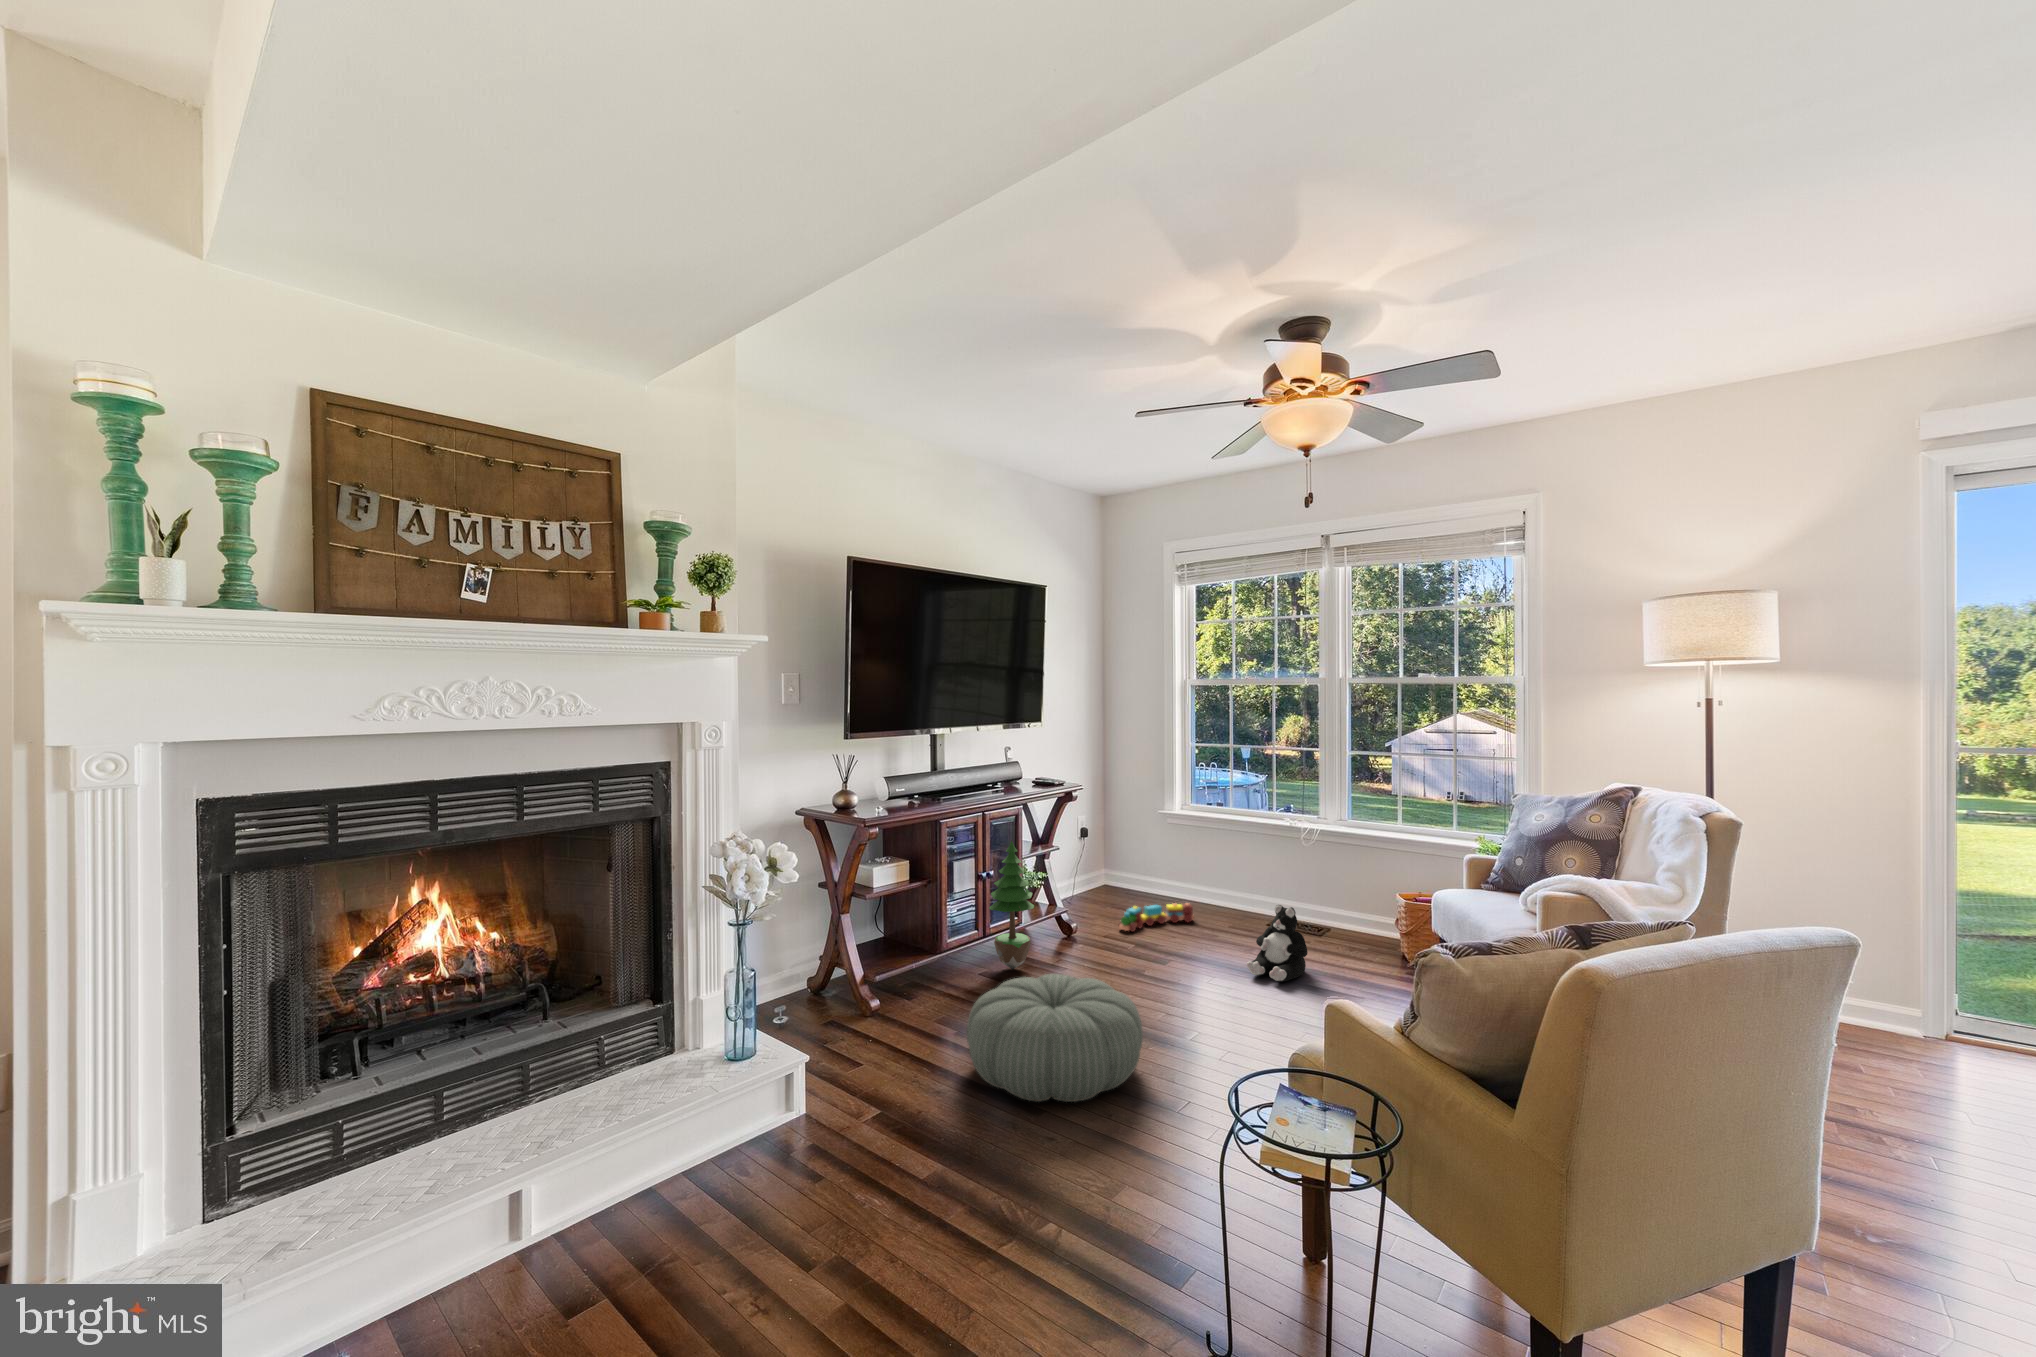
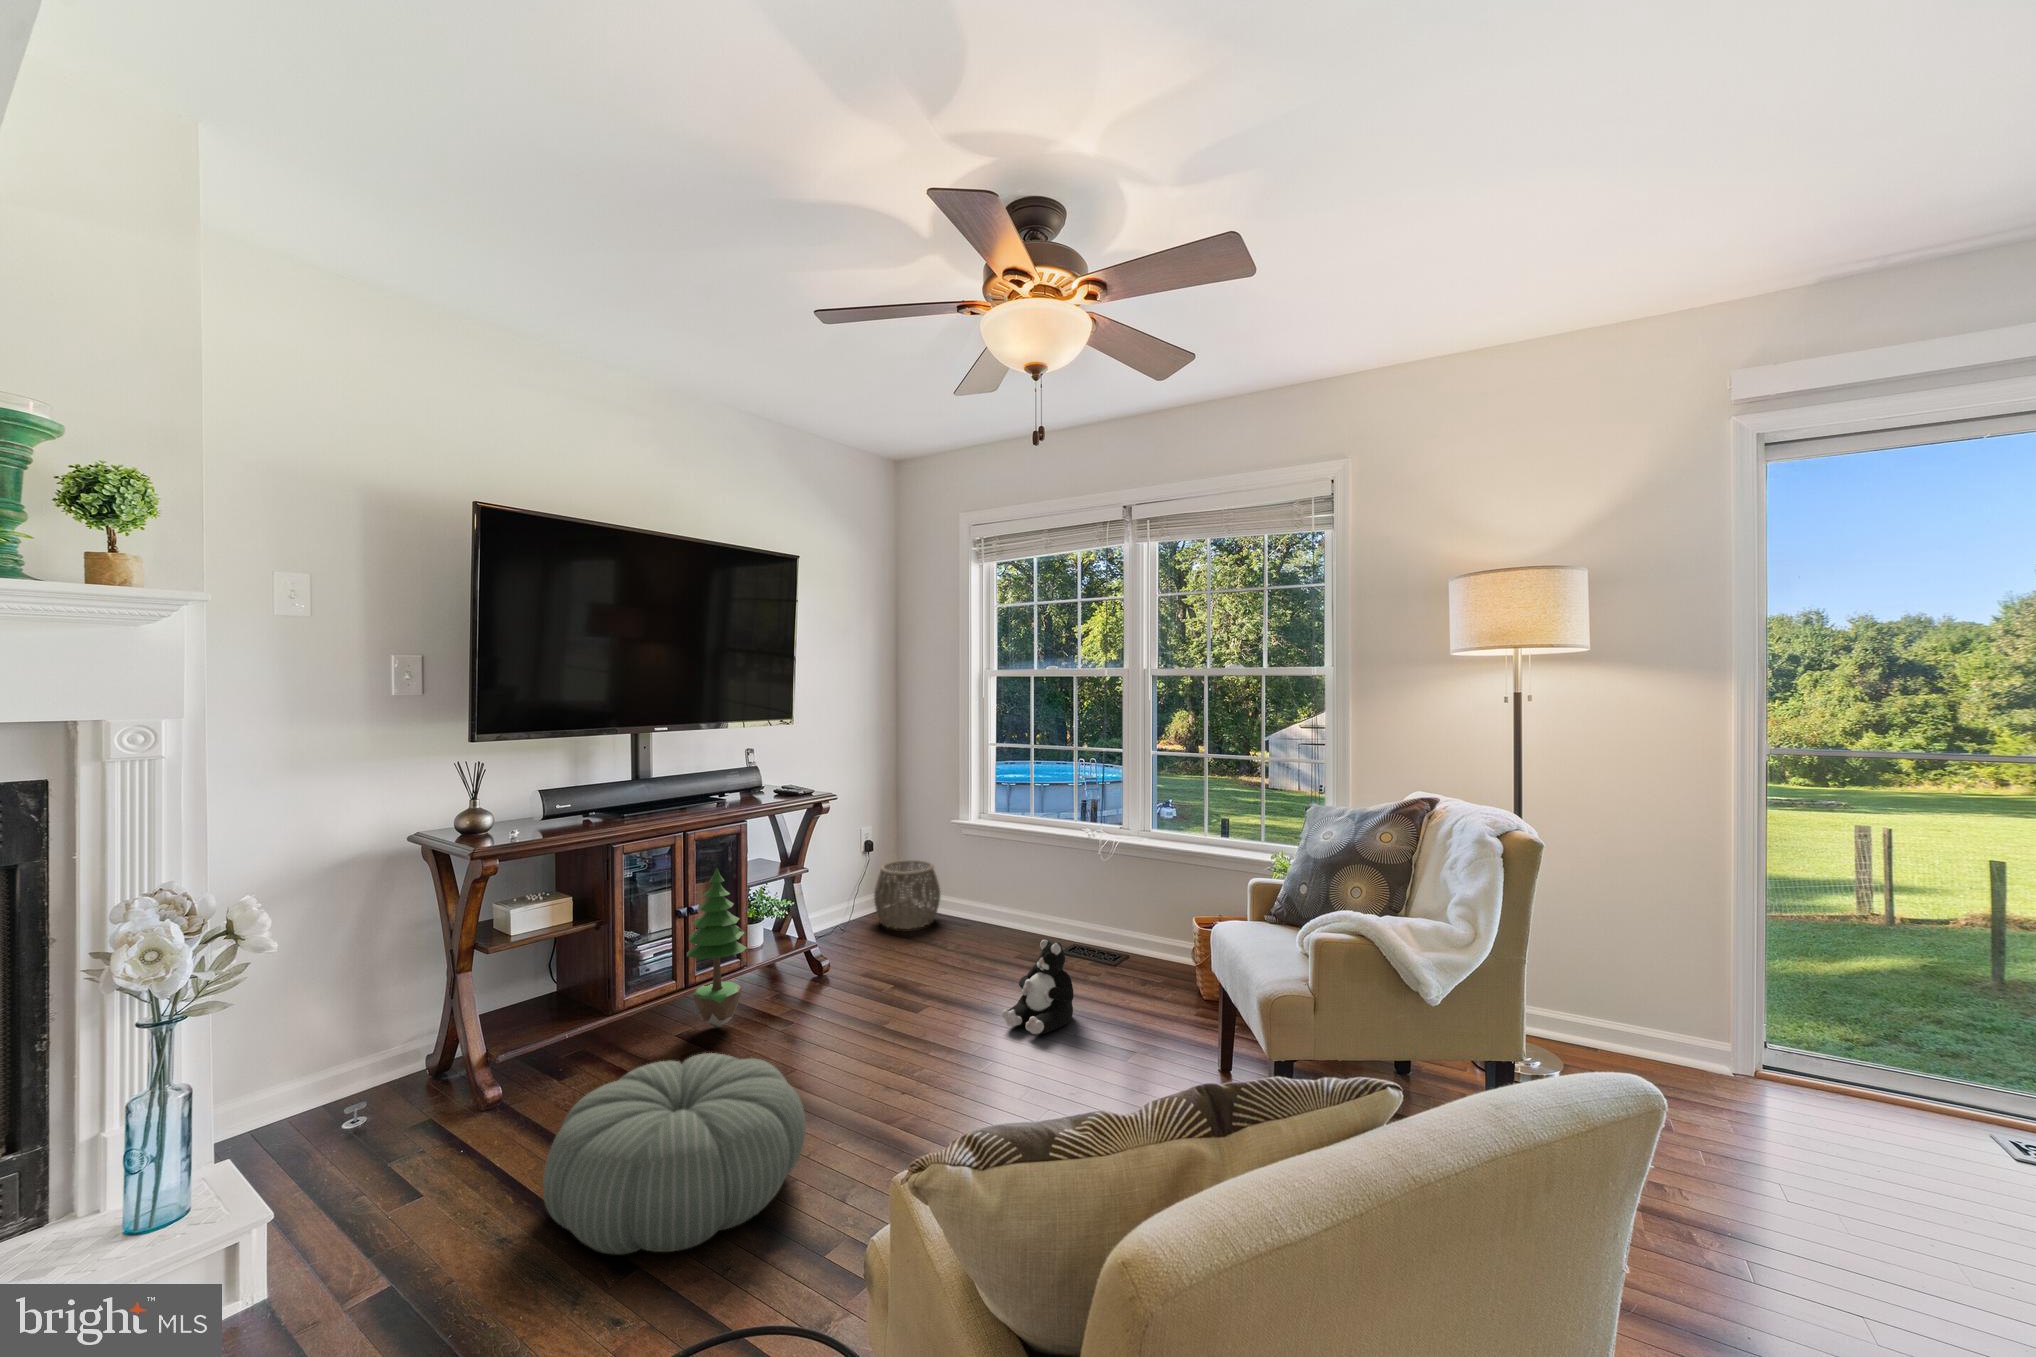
woven basket: none [1095,845,1153,904] -> present [874,860,940,929]
toy train: present [1119,903,1194,932] -> none [879,930,973,969]

